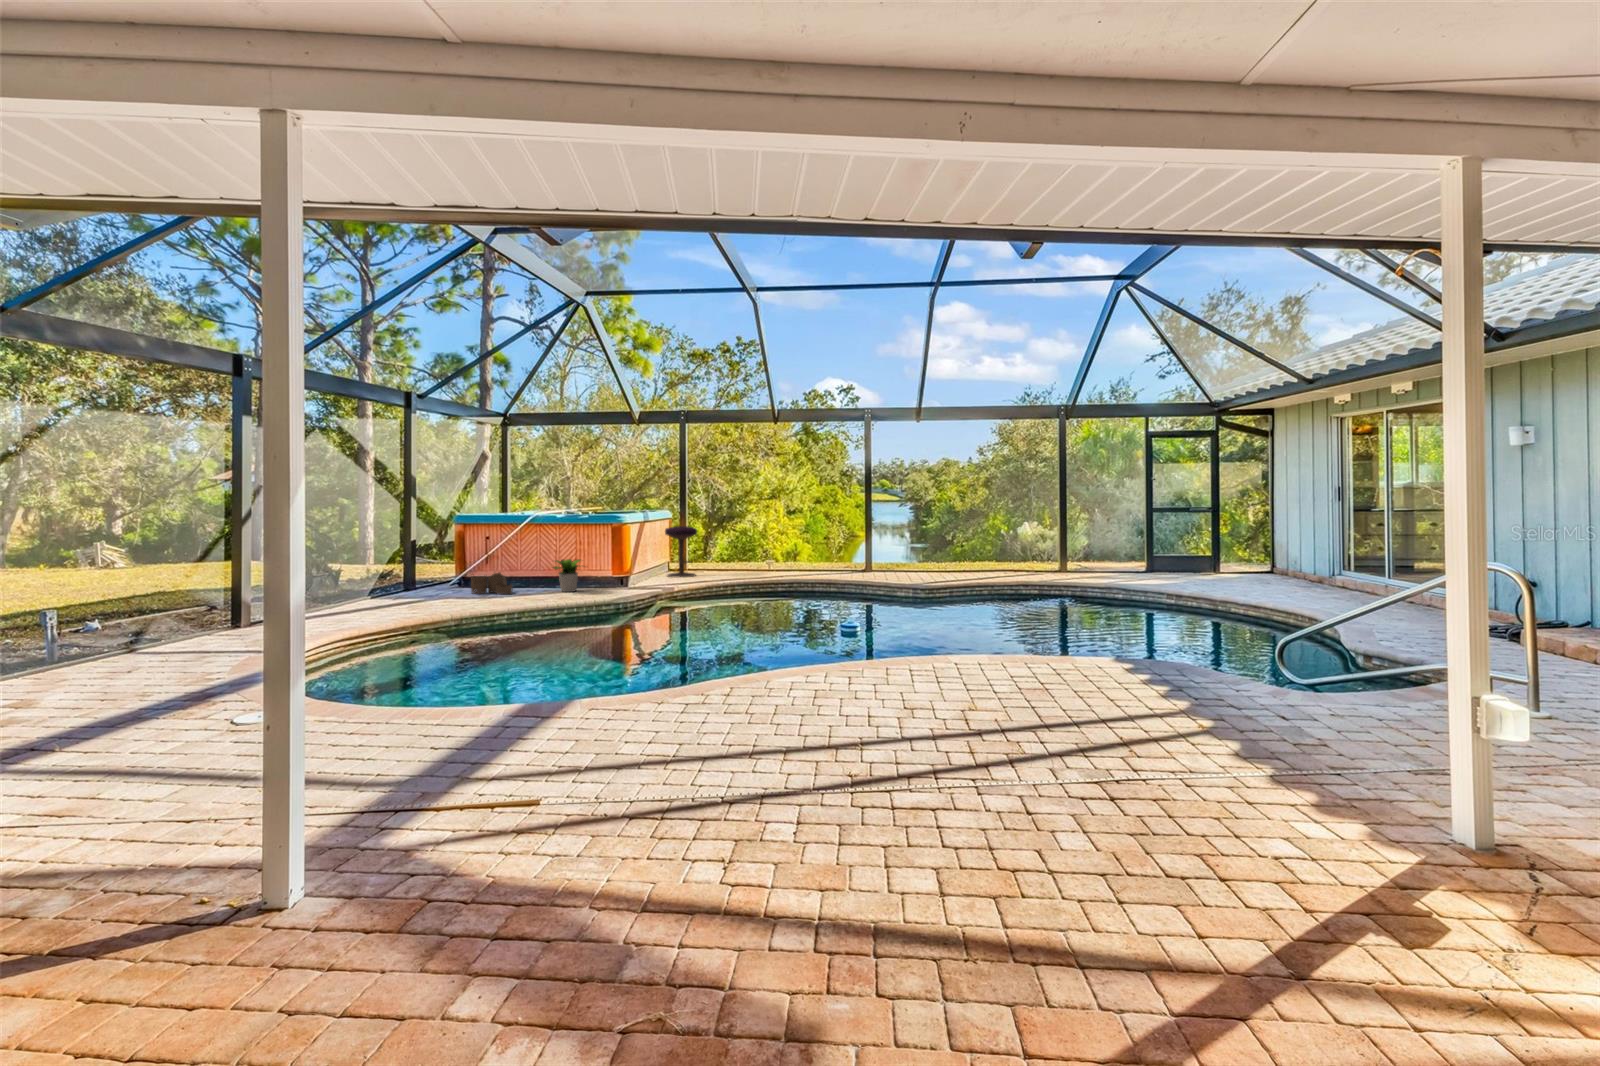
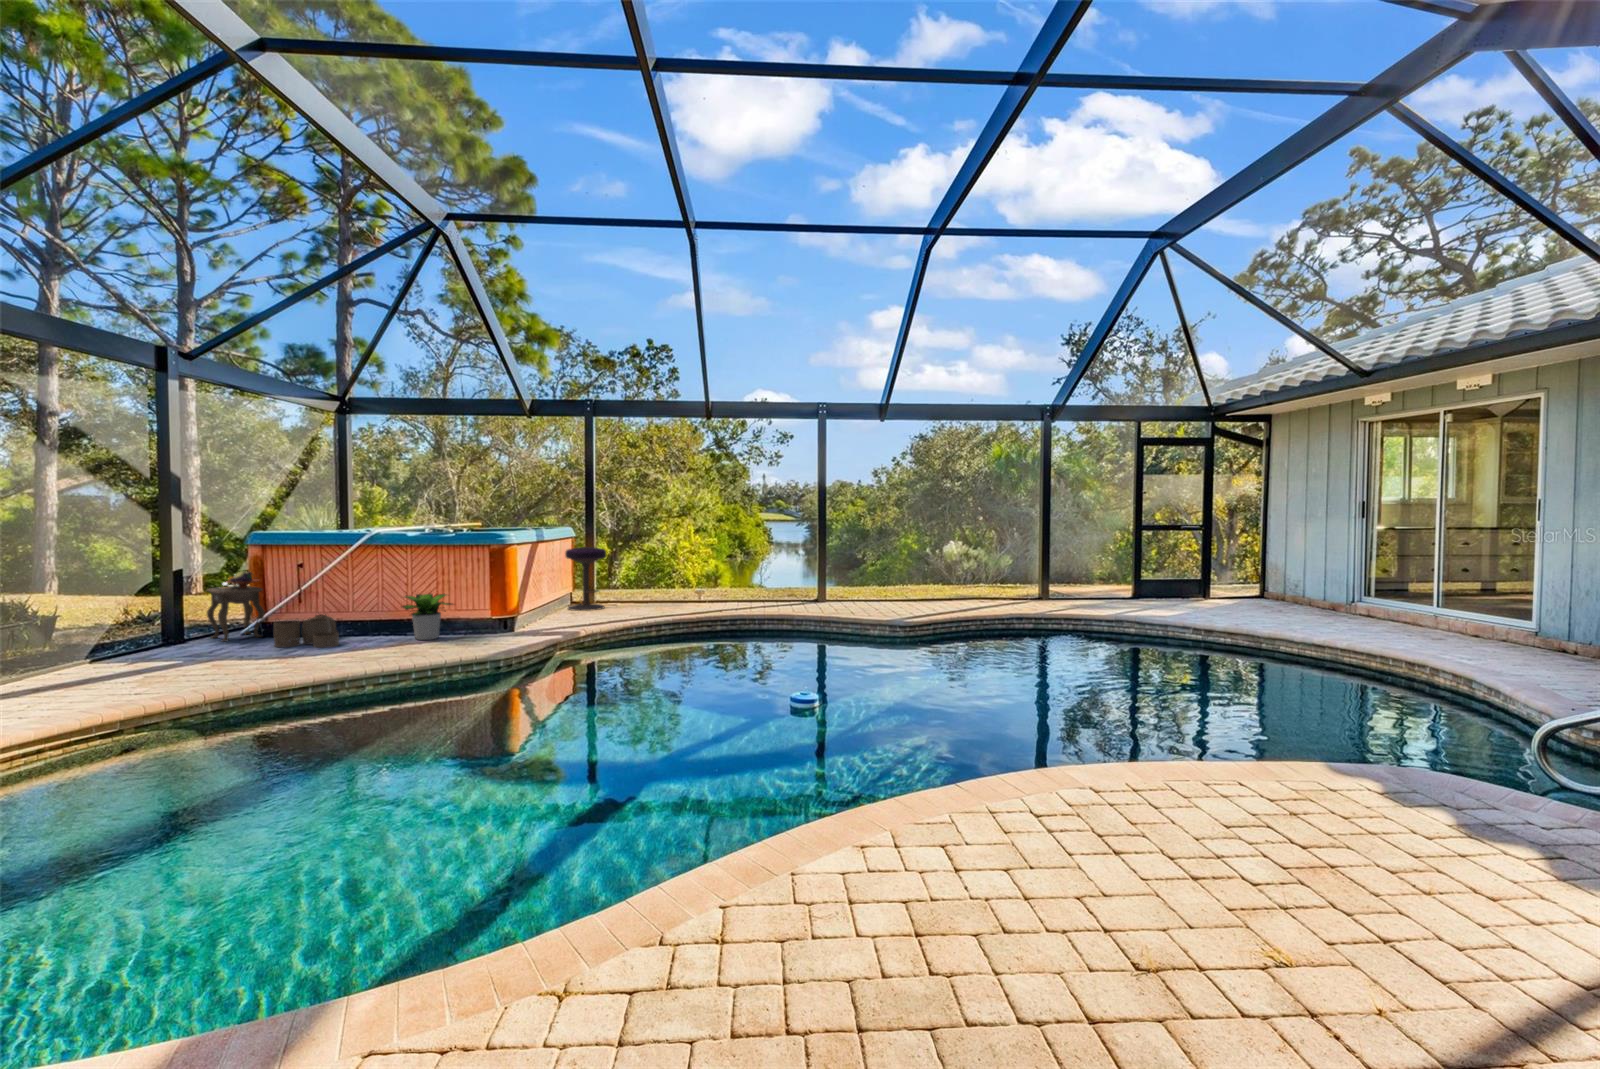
side table: none [423,540,460,591] -> present [207,571,265,642]

